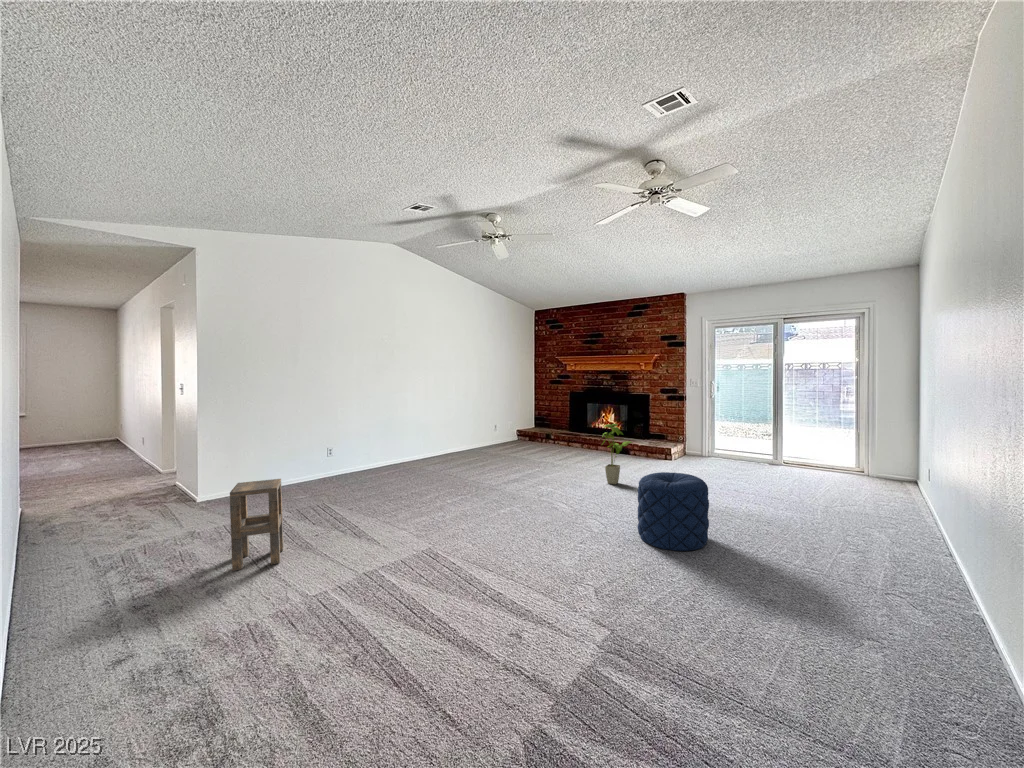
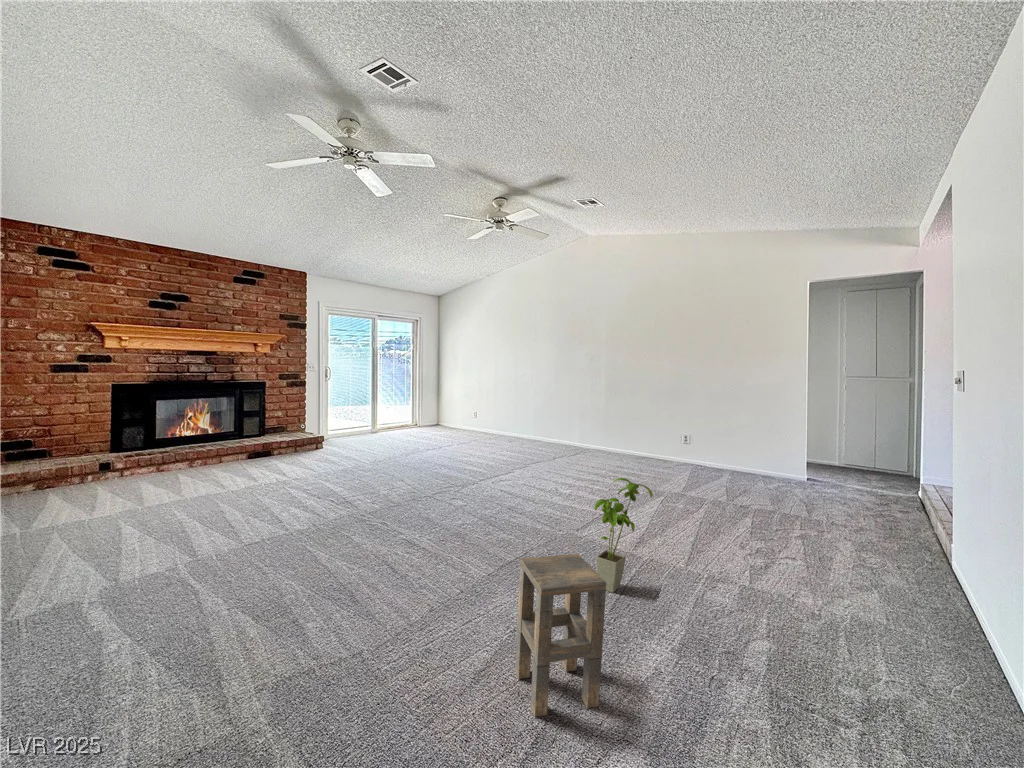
house plant: present [602,424,632,484] -> present [595,478,652,593]
pouf: present [637,472,709,551] -> none [507,442,557,496]

